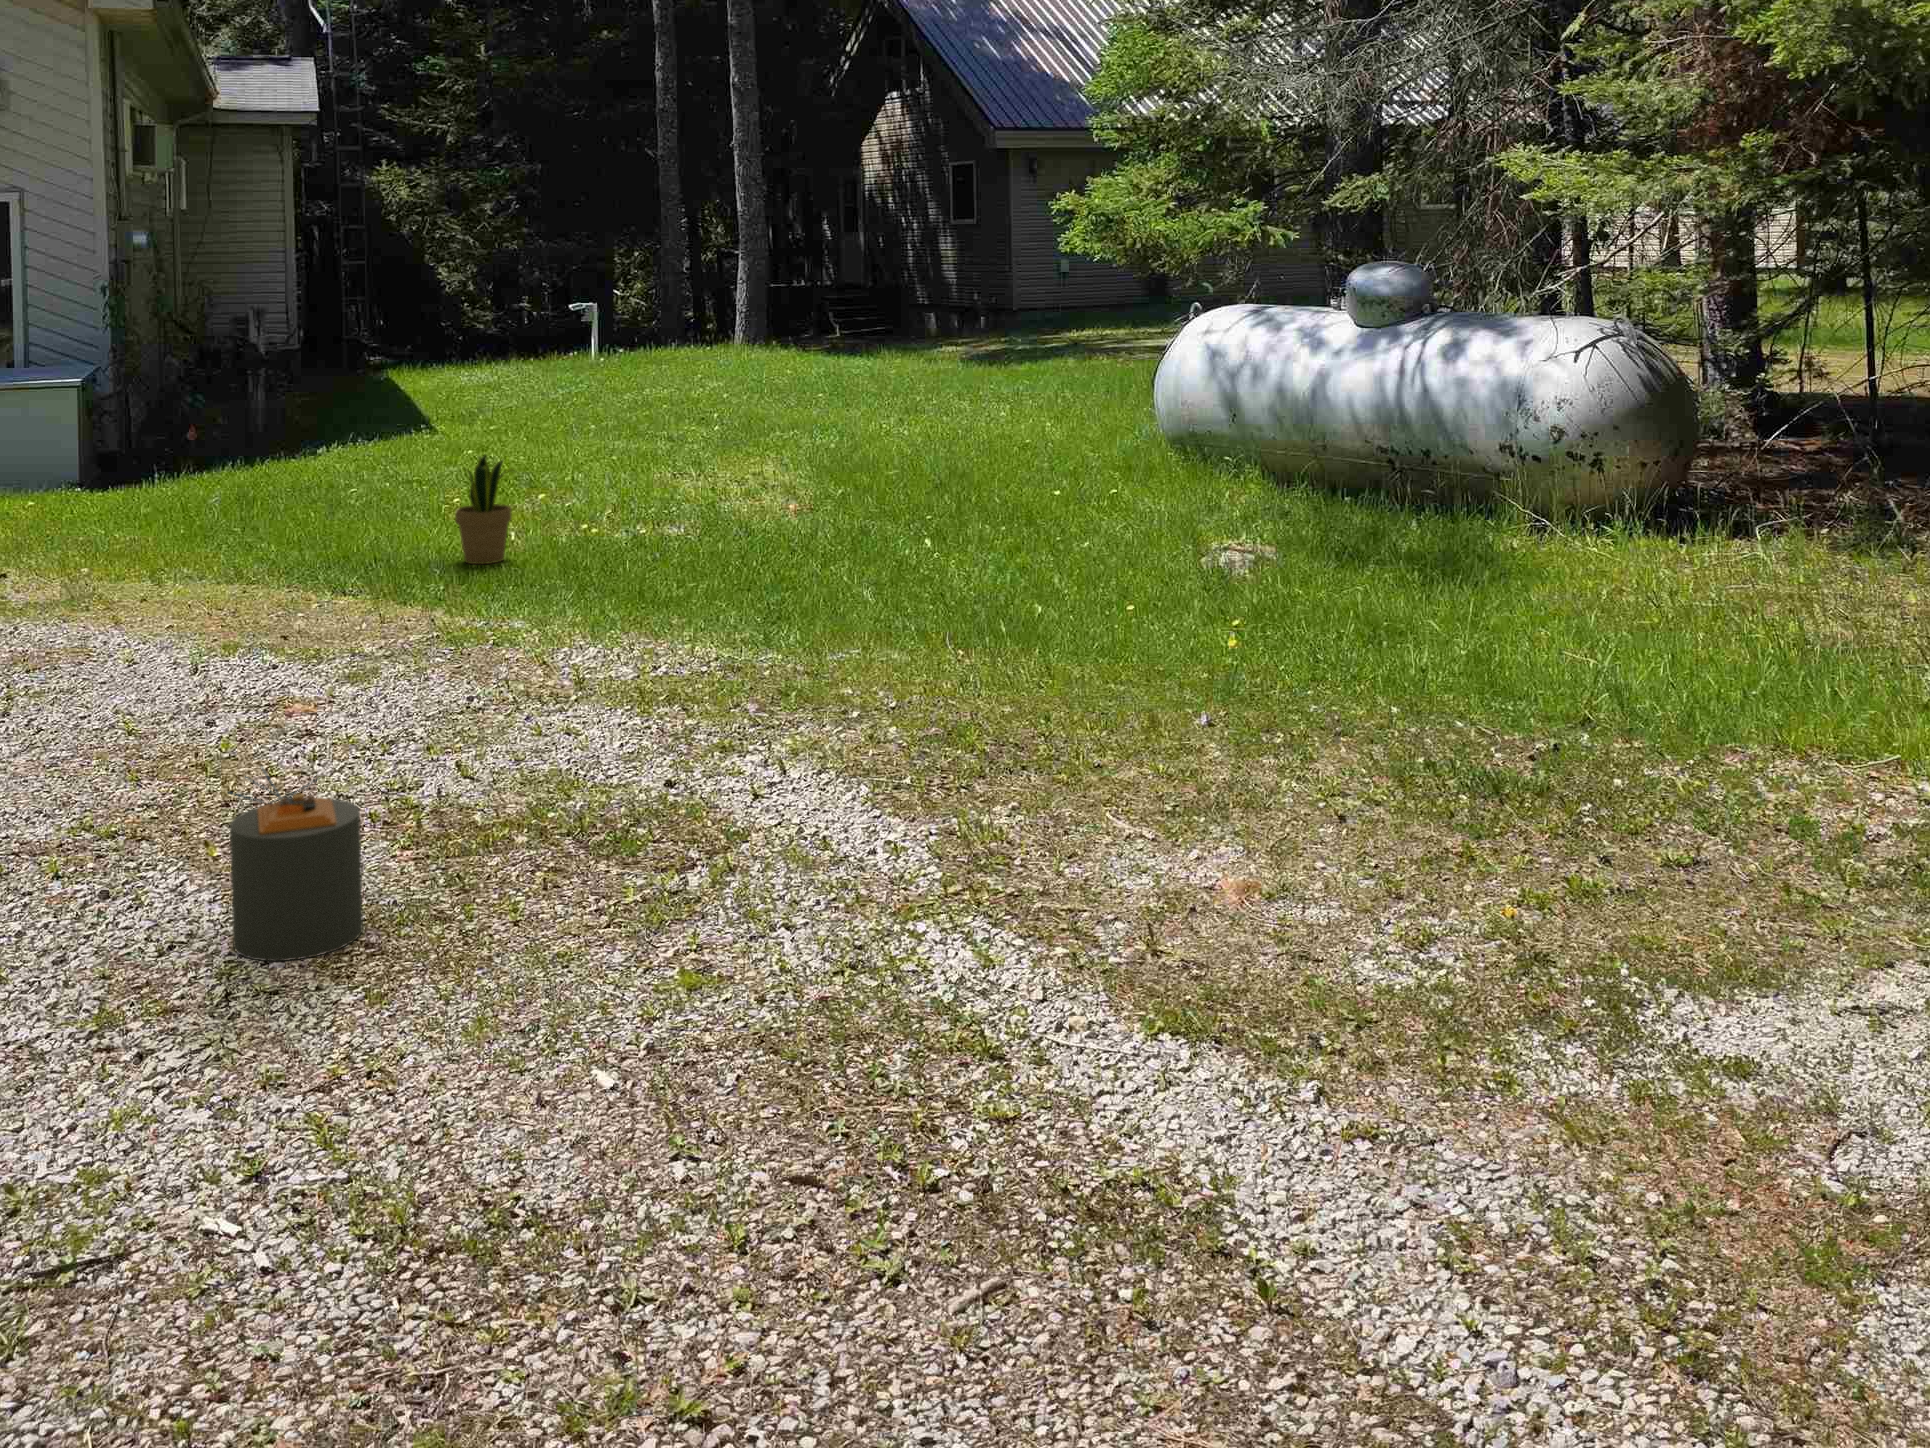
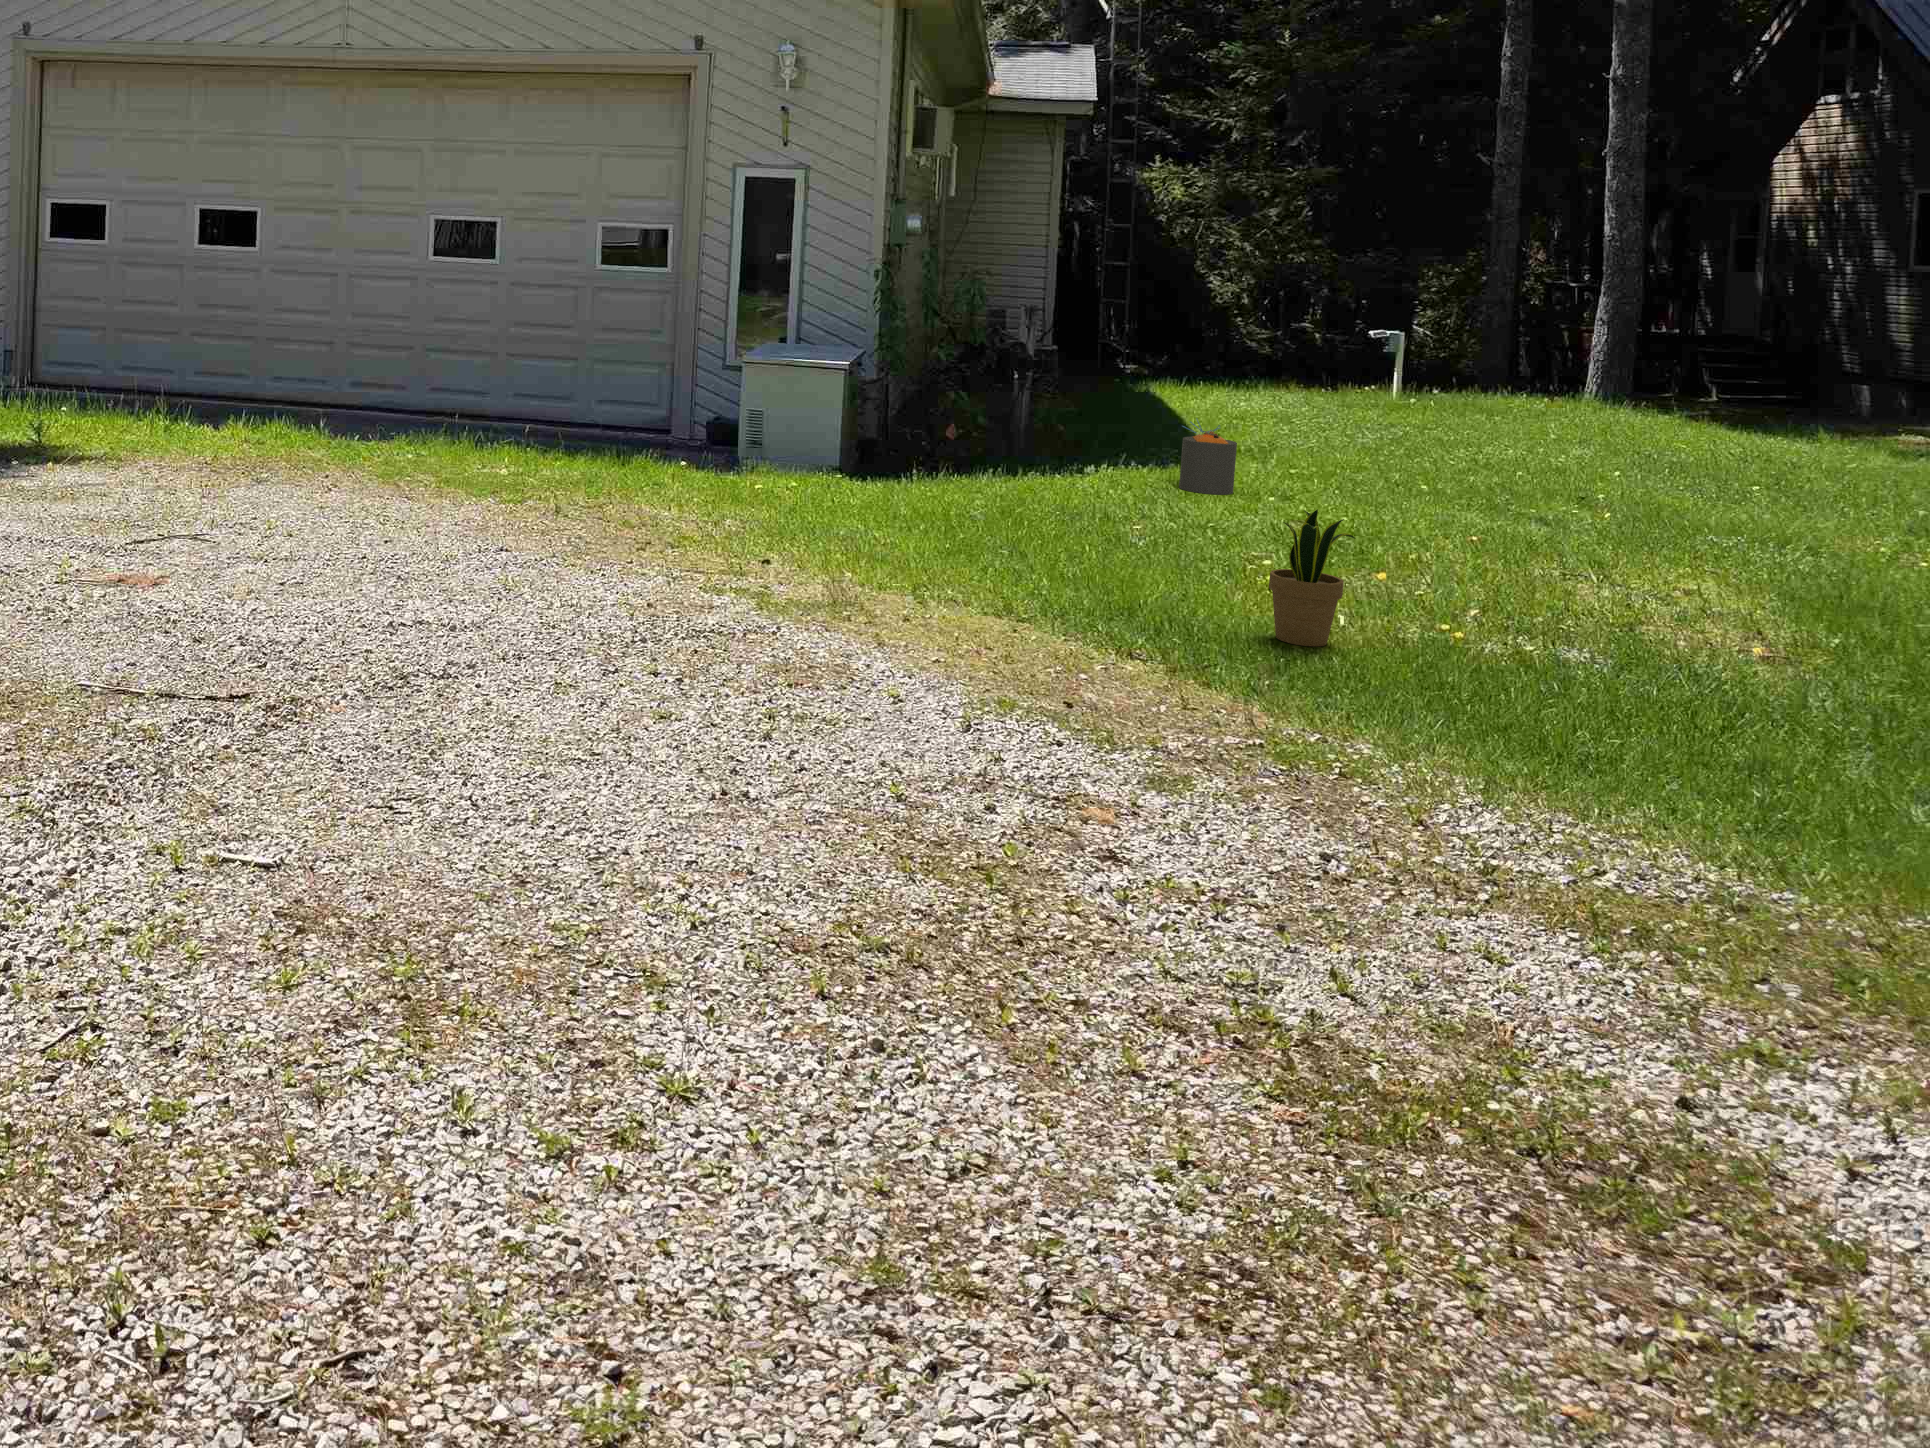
trash can: present [228,767,363,961] -> present [1179,420,1237,495]

